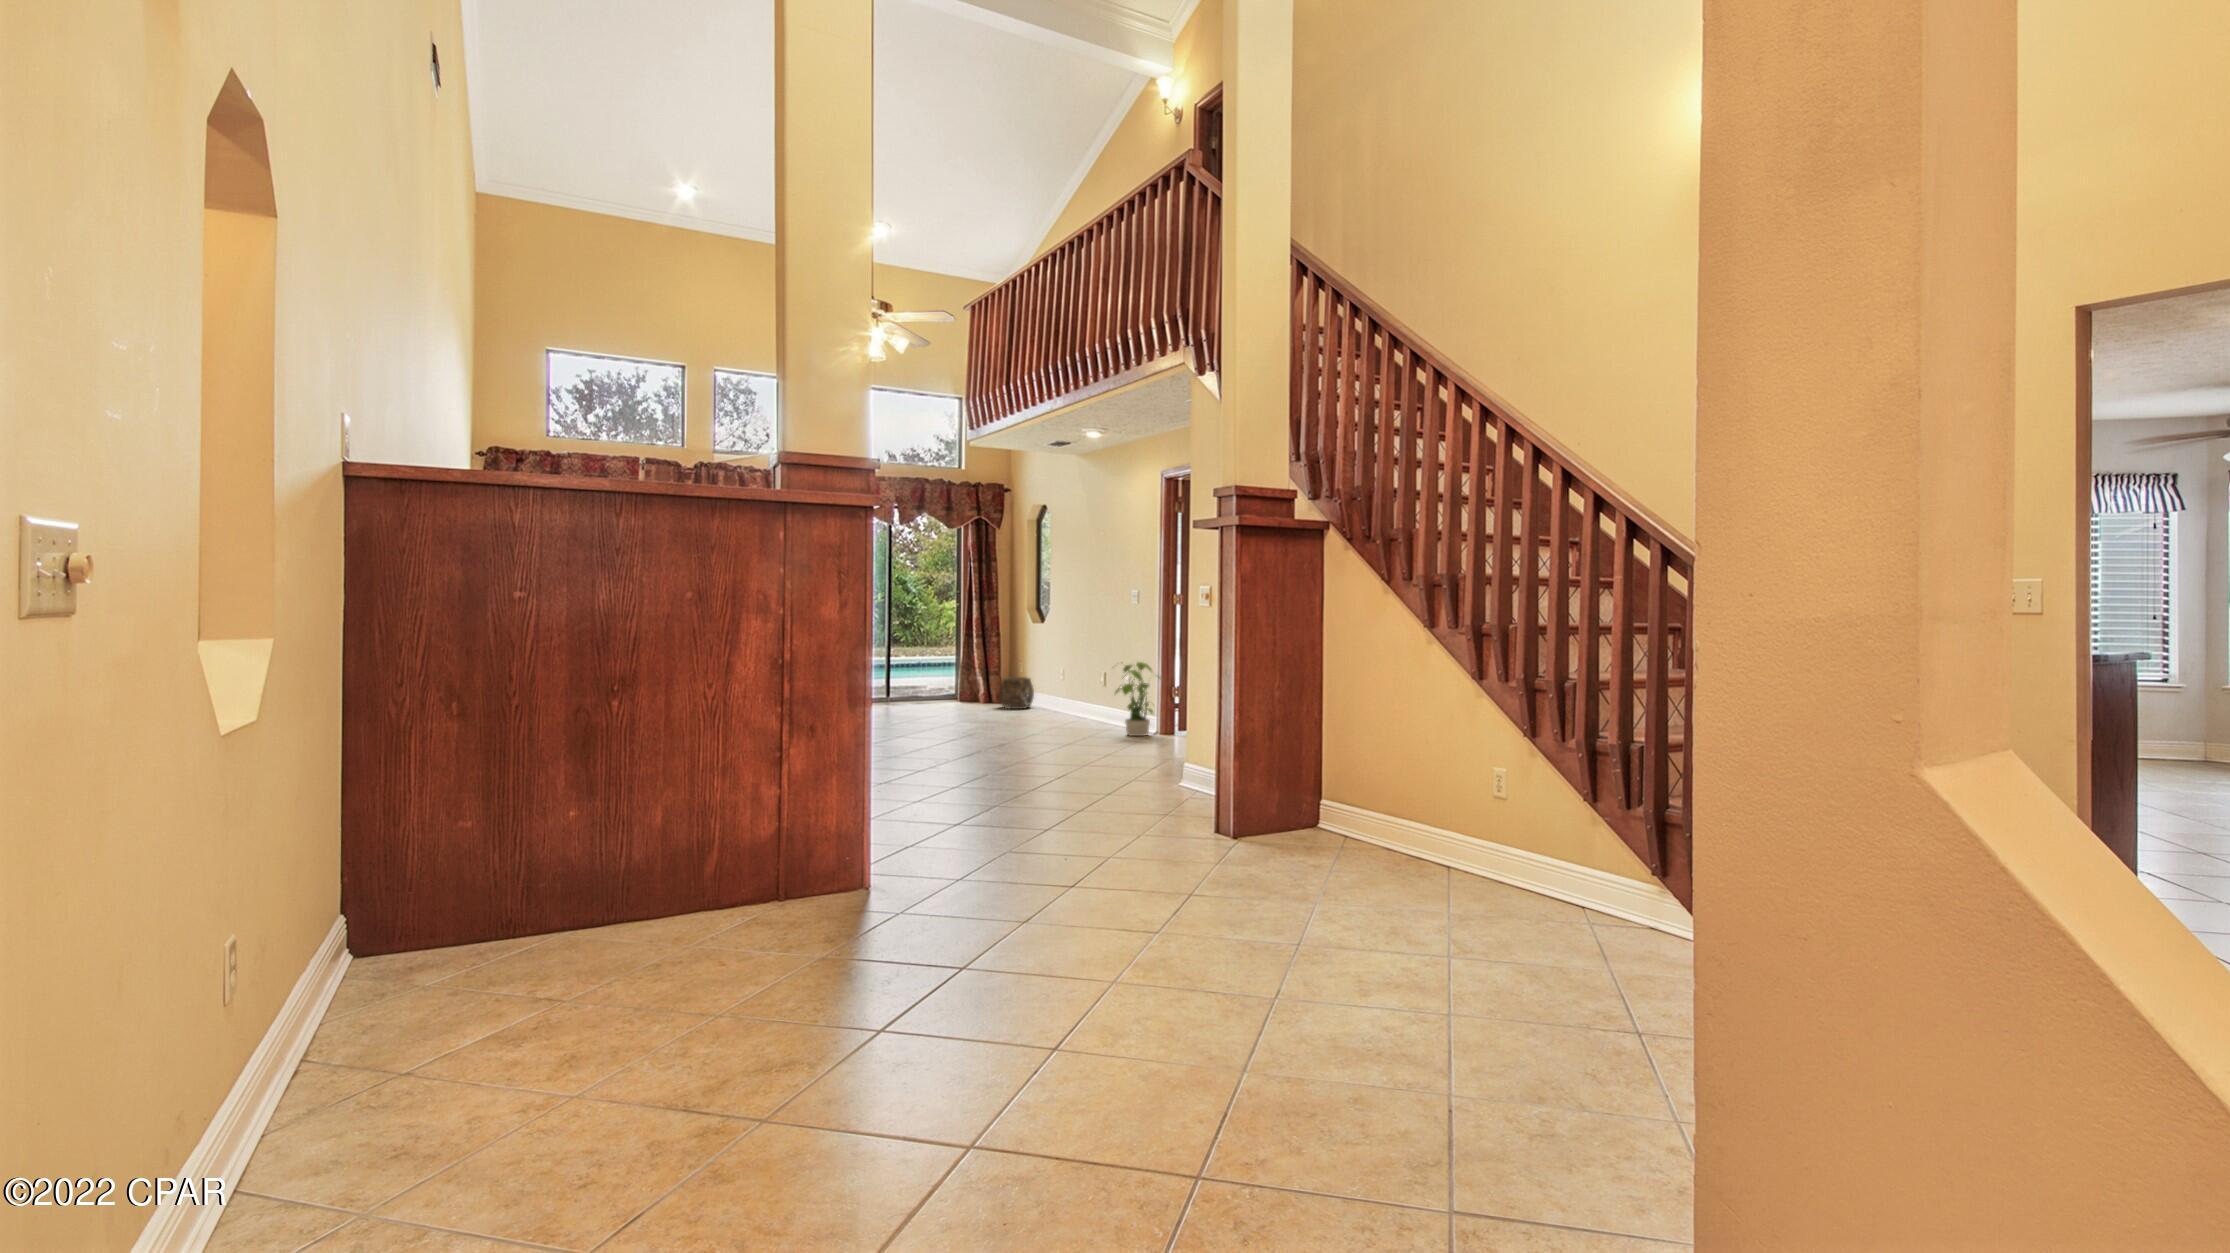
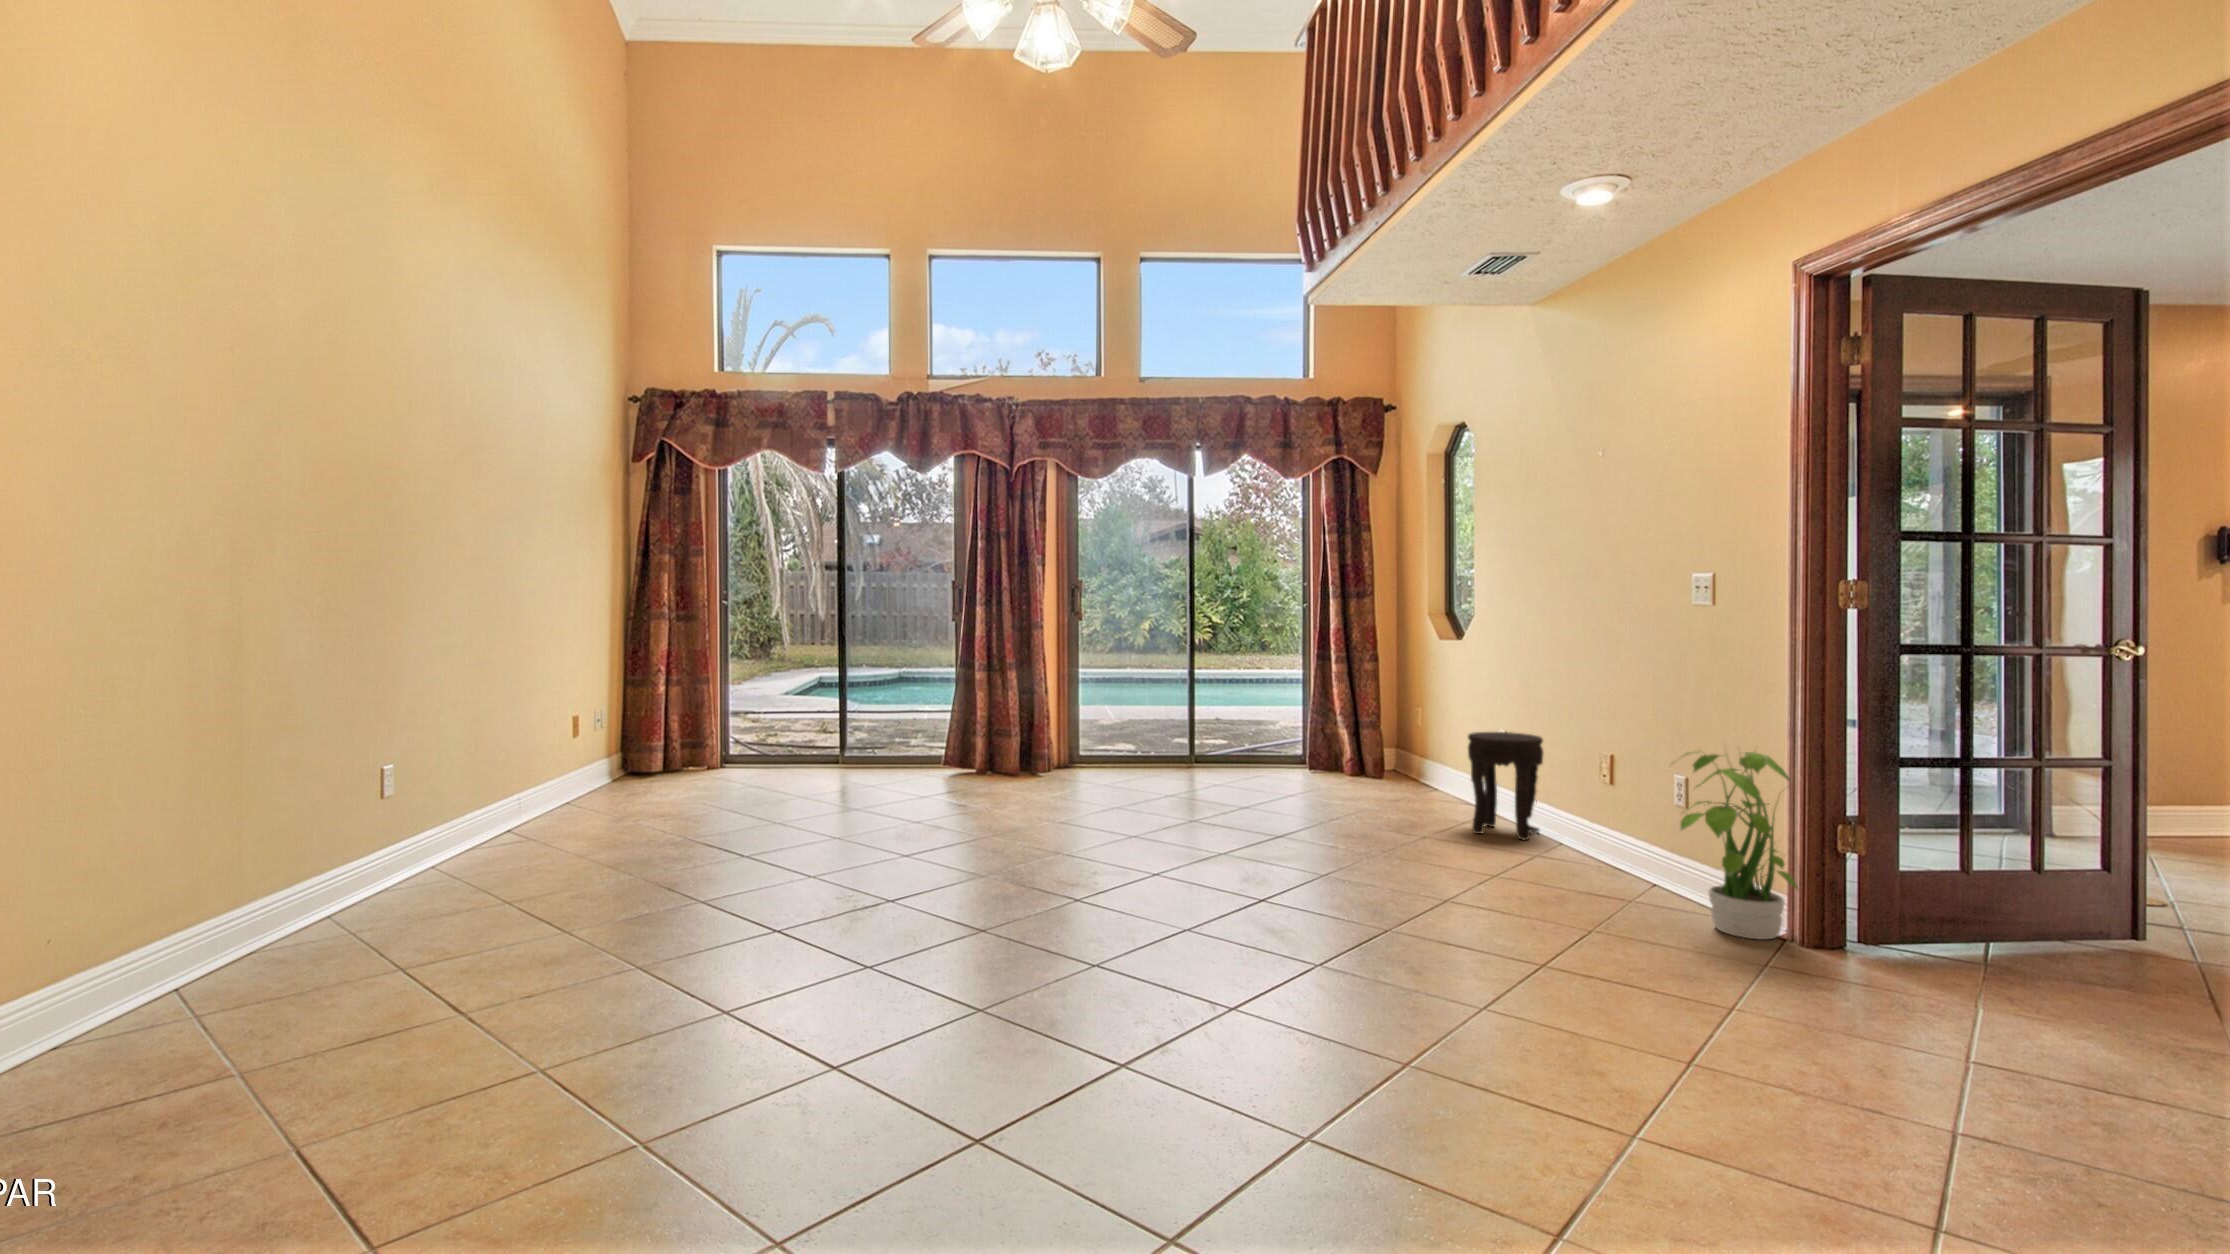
side table: none [1042,668,1076,719] -> present [1468,732,1543,840]
woven basket: present [999,677,1034,709] -> none [1379,738,1446,800]

